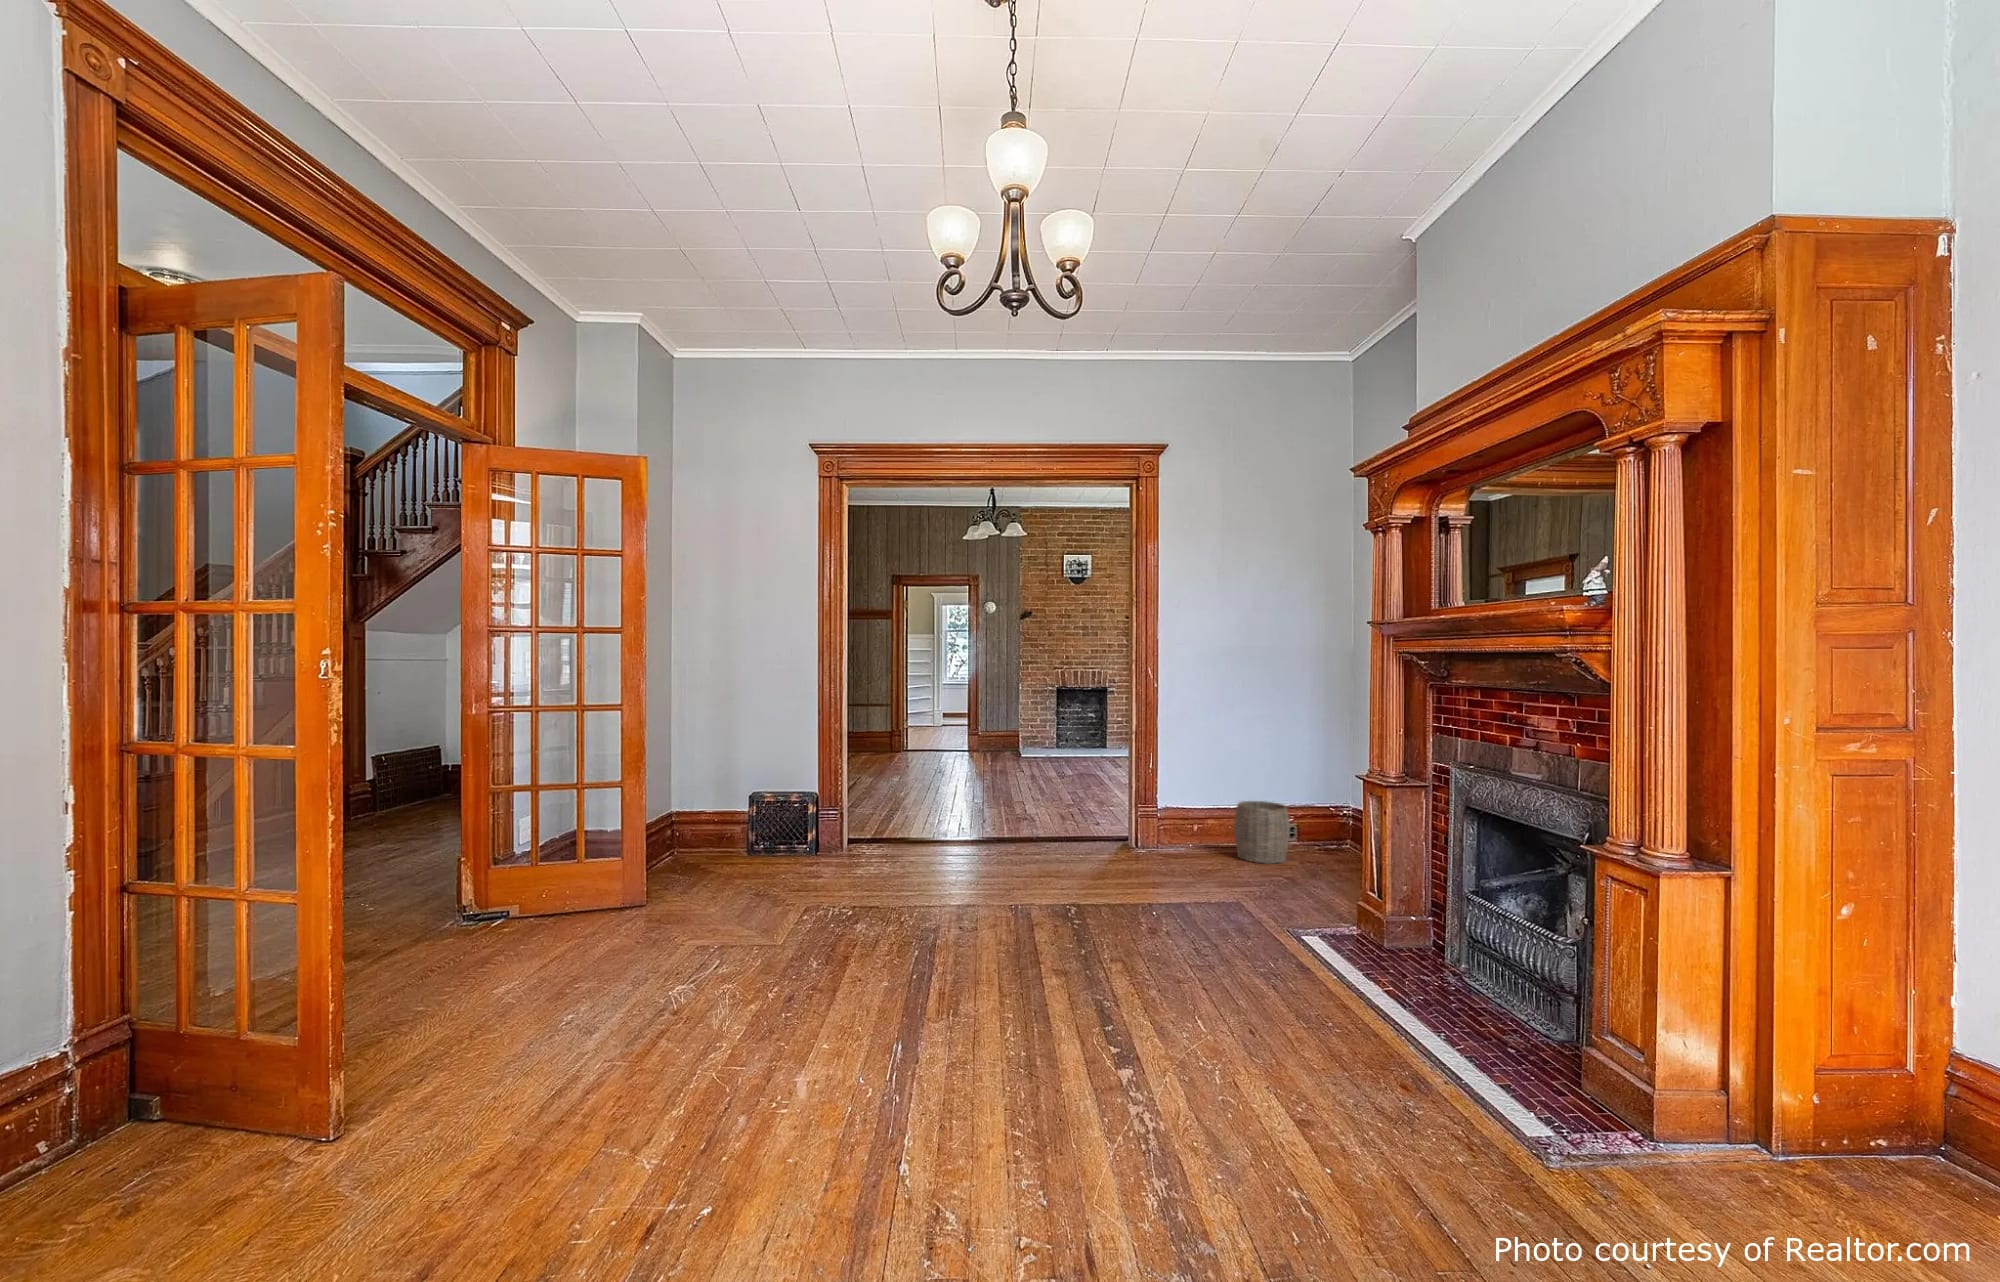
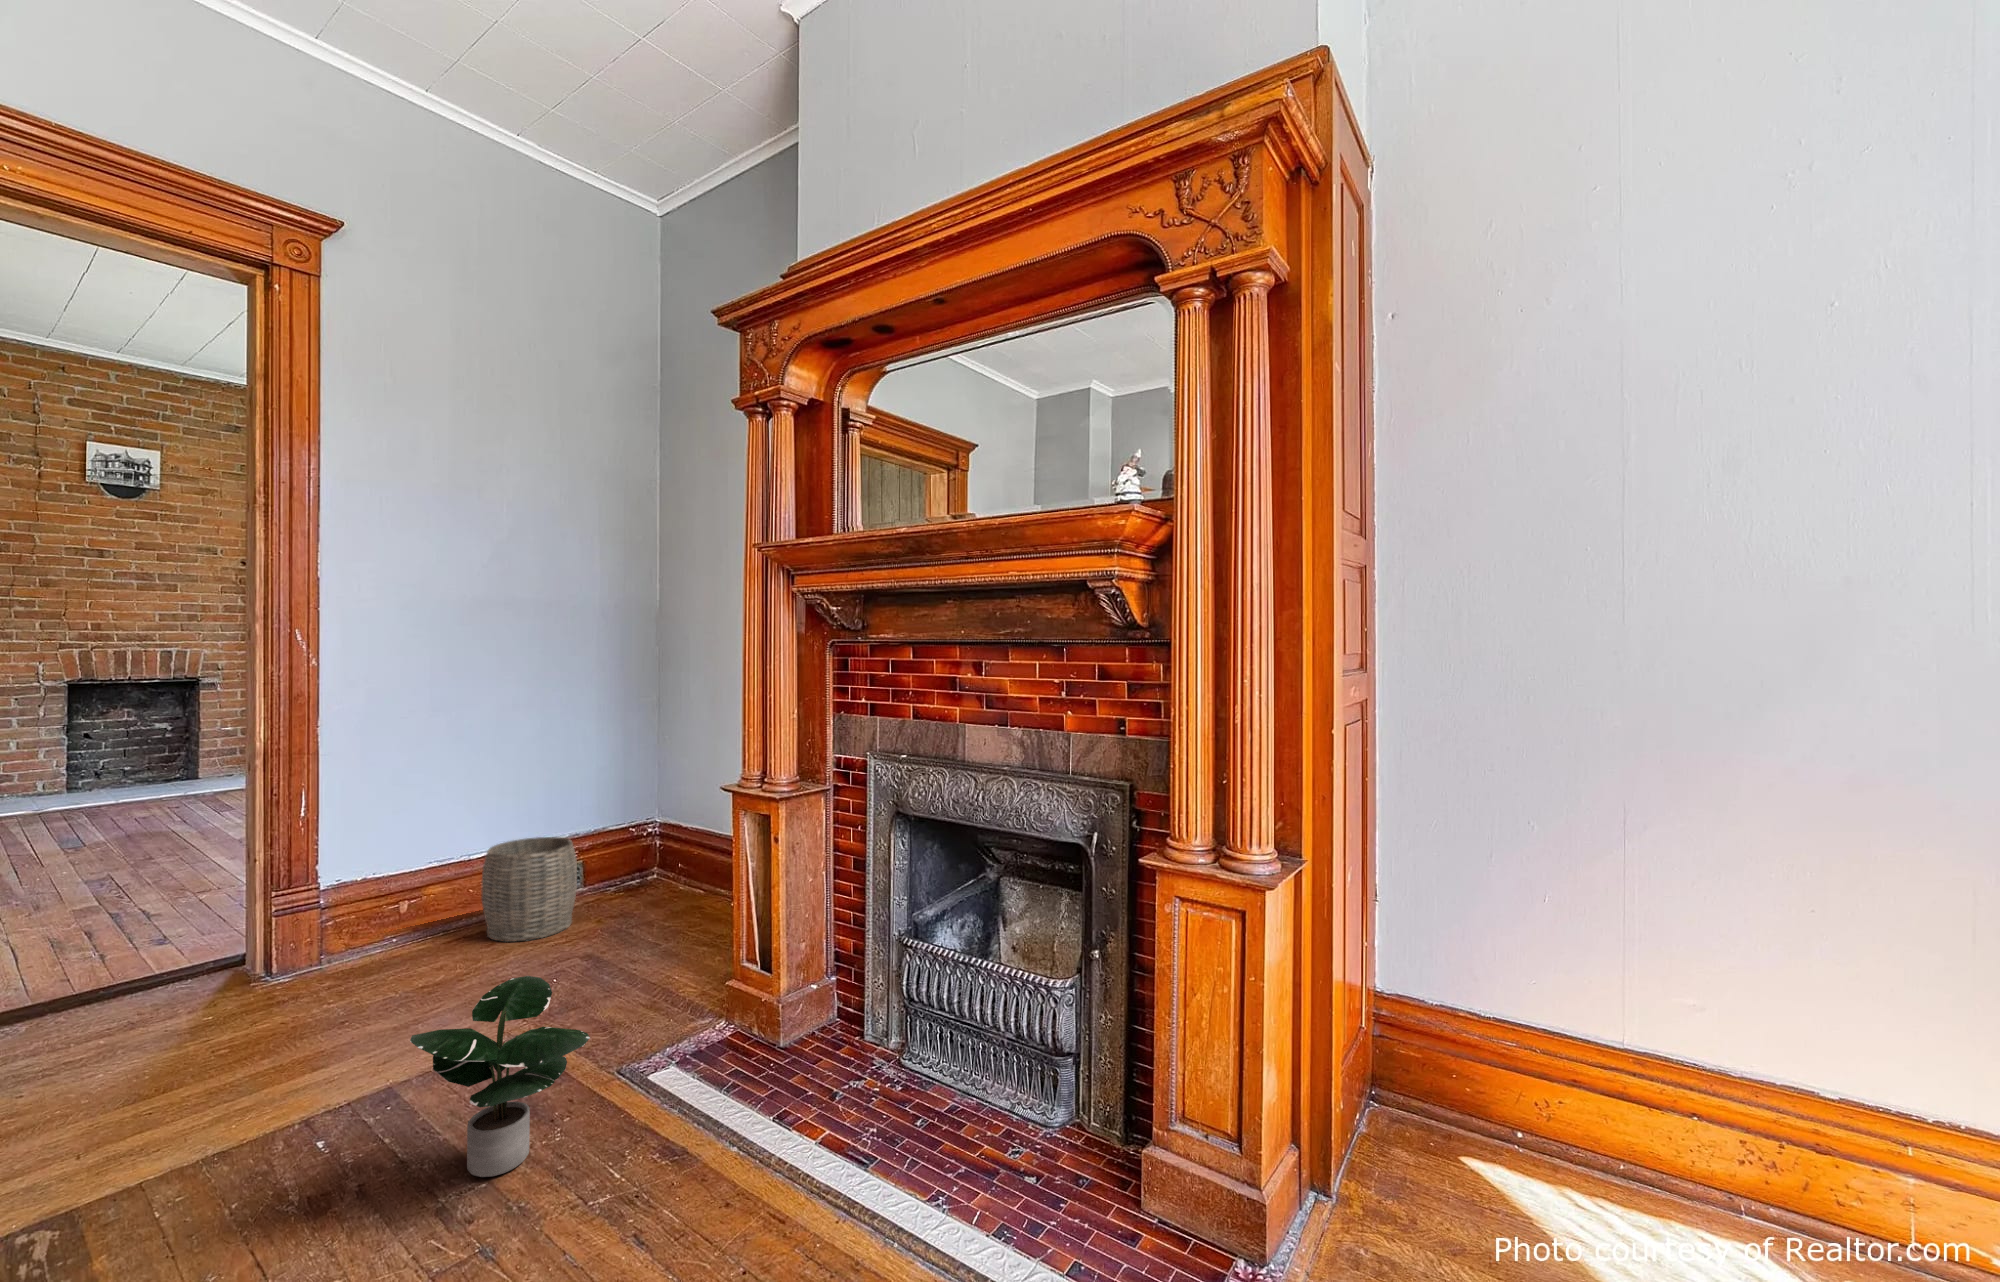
potted plant: none [1184,856,1262,946] -> present [410,976,590,1177]

